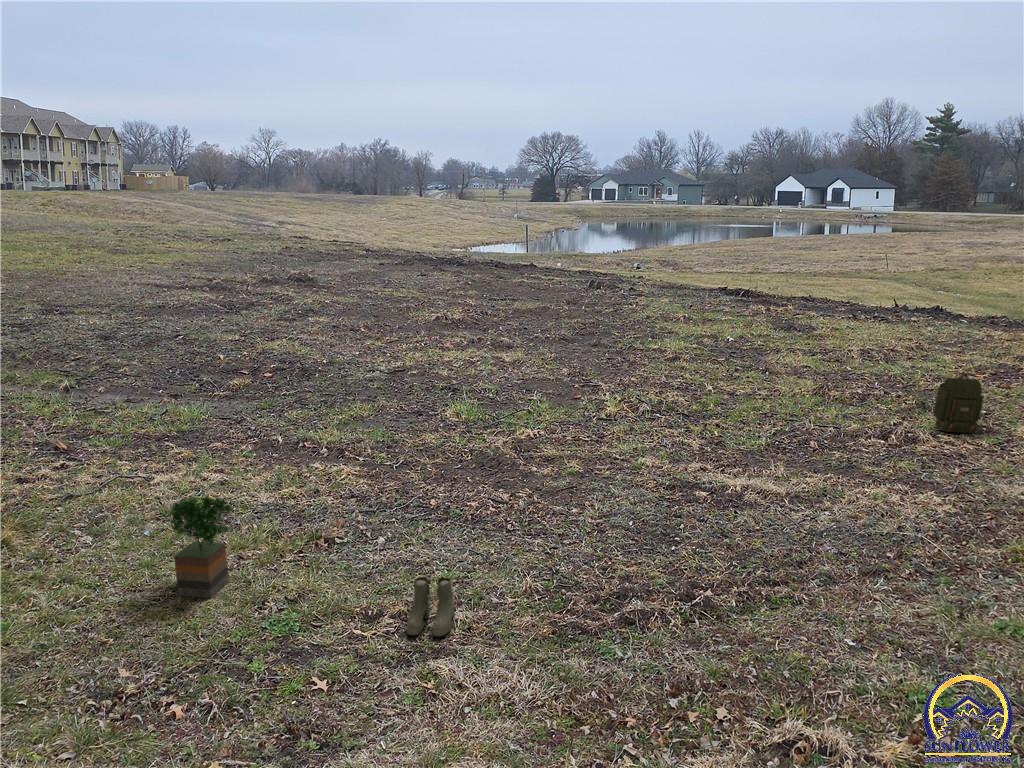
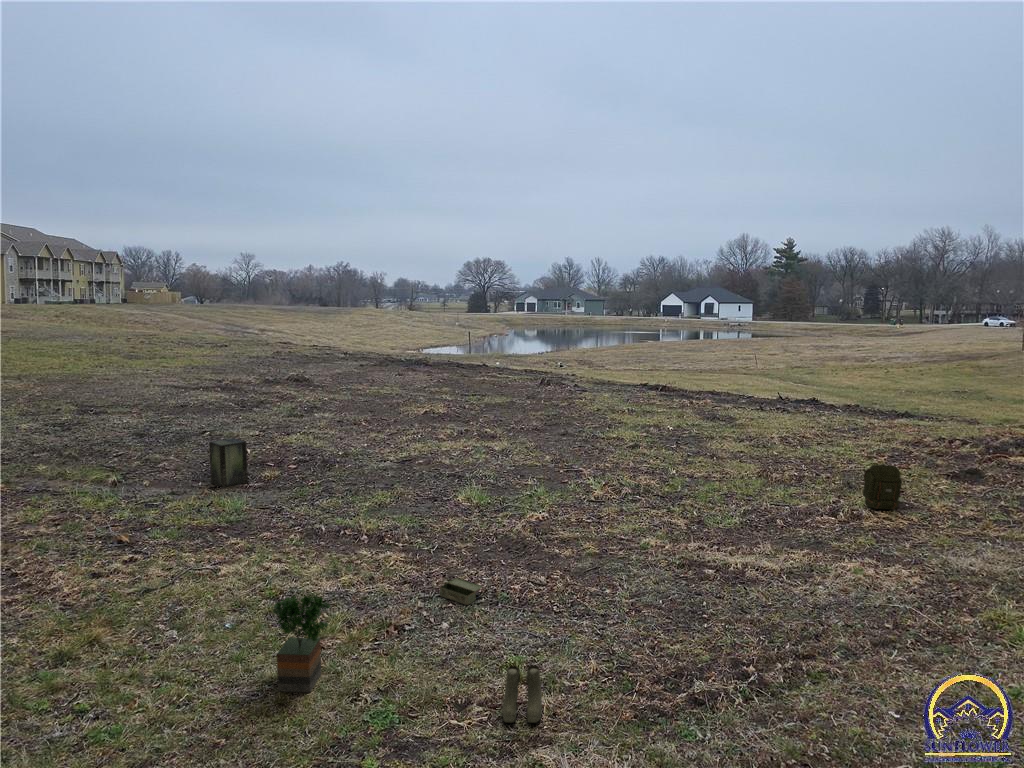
storage box: none [166,341,211,396] -> present [209,438,248,488]
toolbox: none [383,492,432,521] -> present [440,578,483,605]

